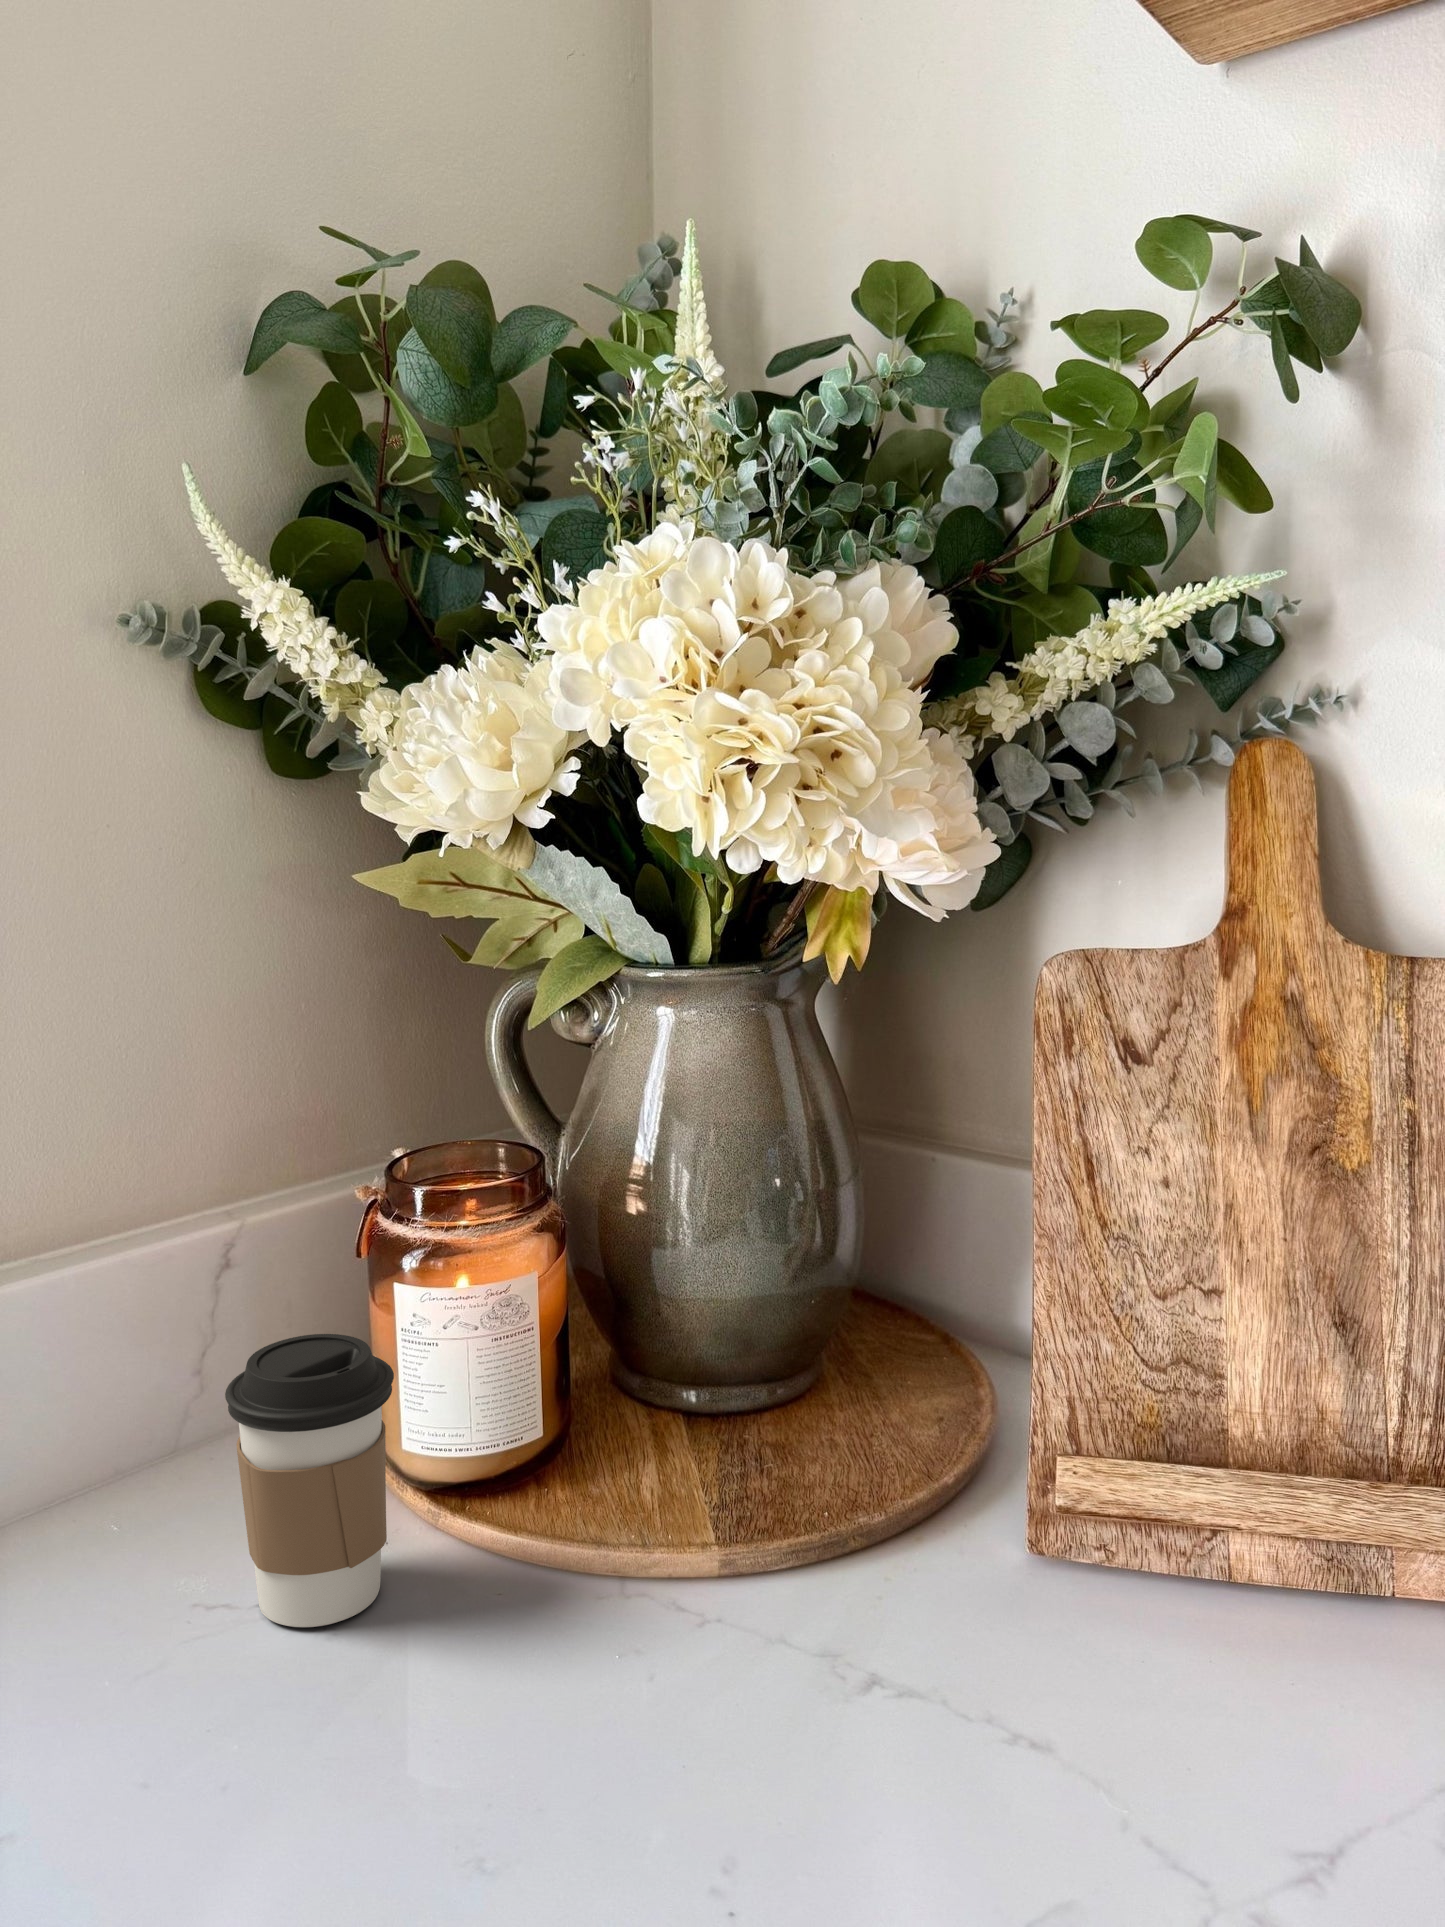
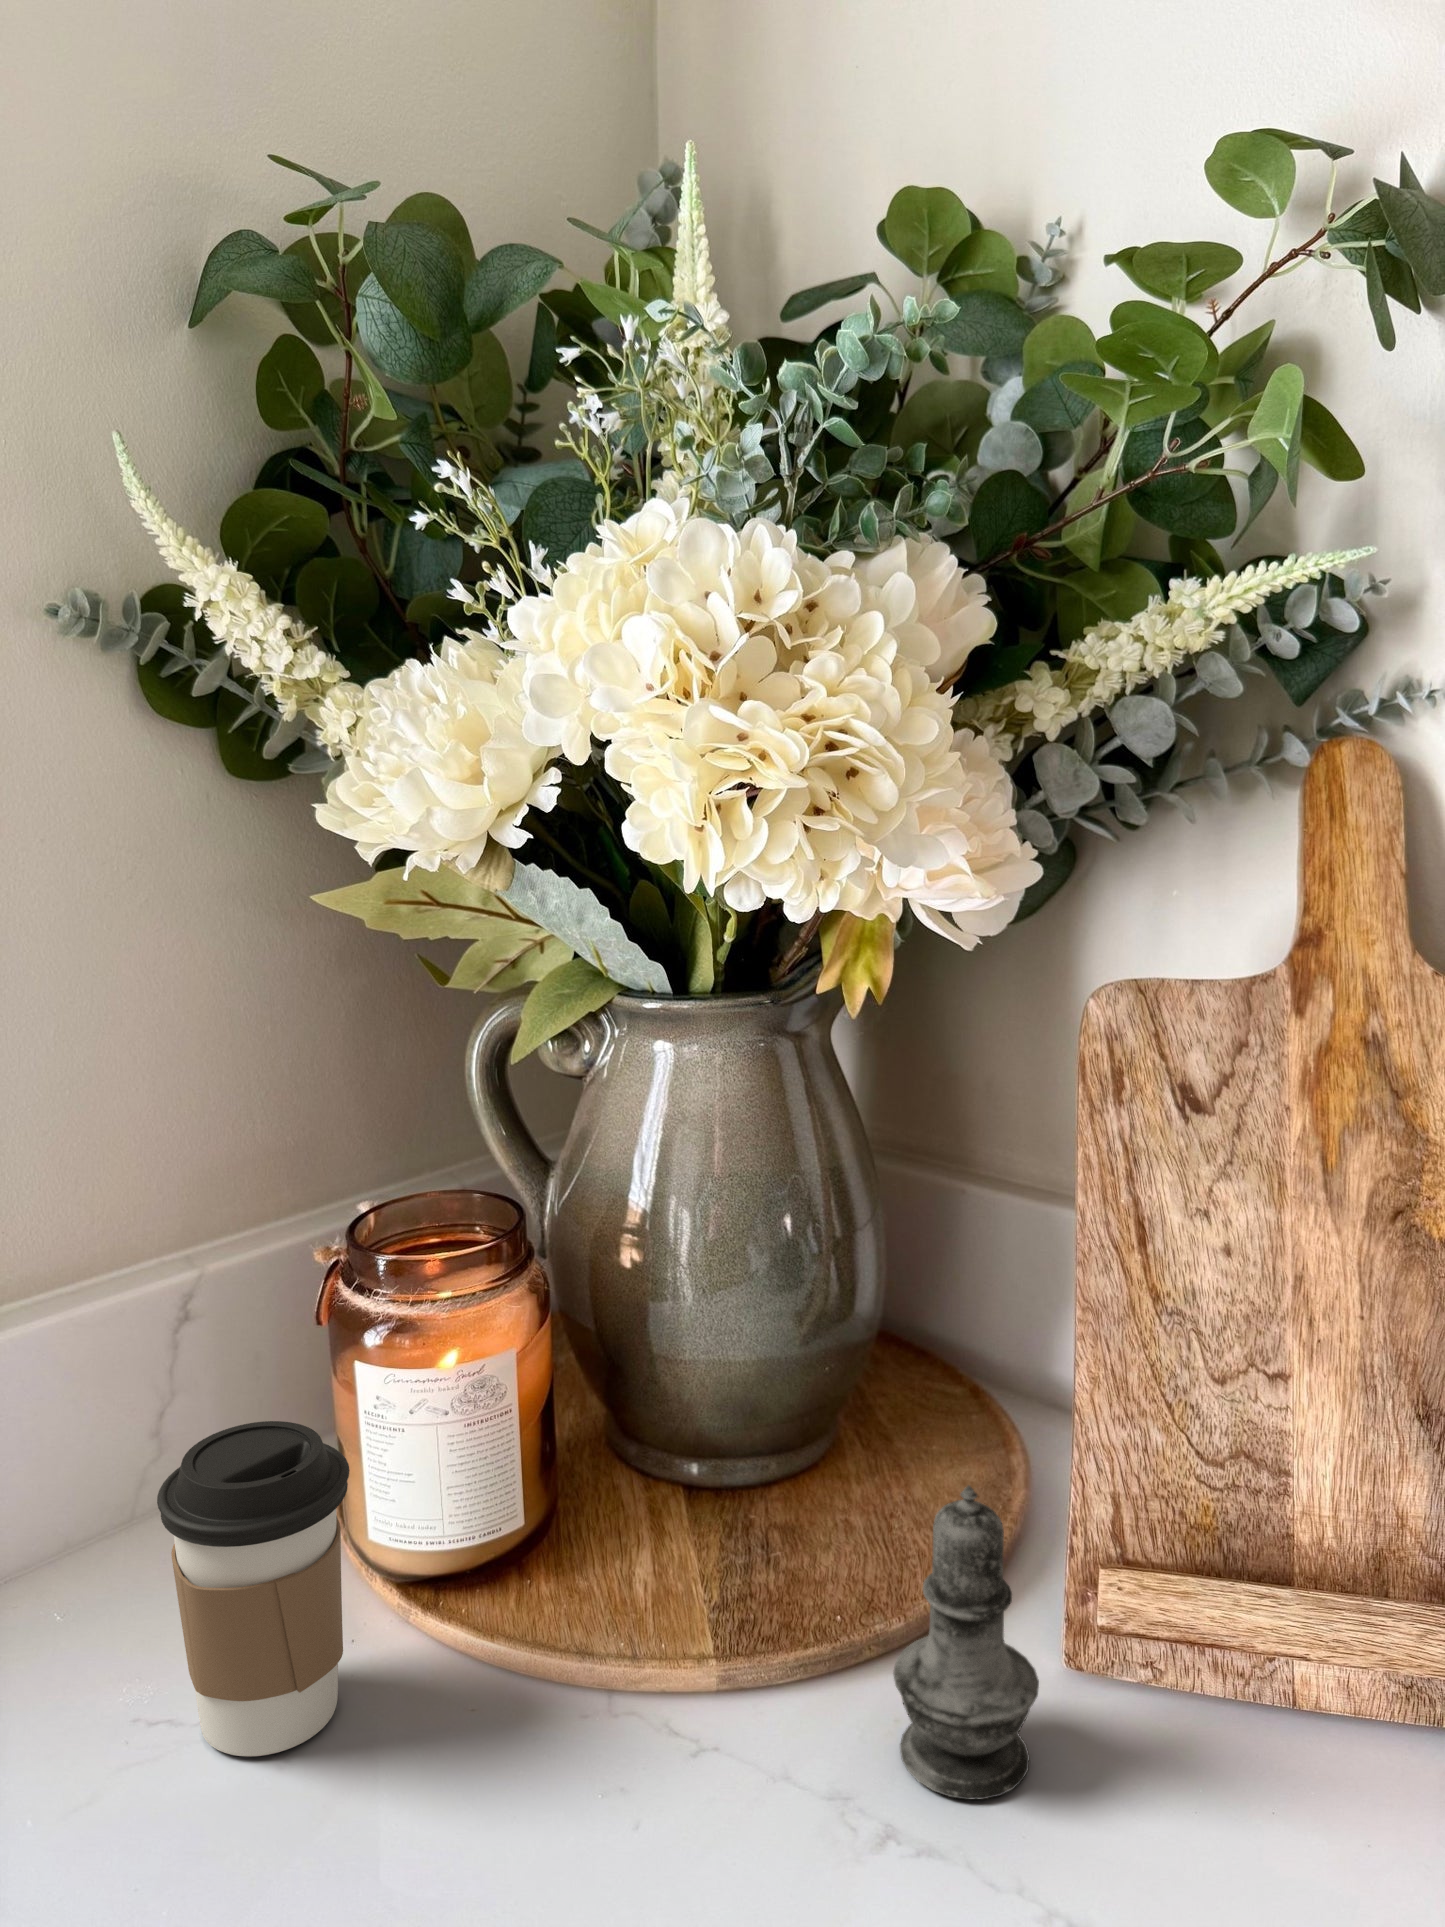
salt shaker: none [876,1373,1004,1650] -> present [893,1485,1039,1800]

